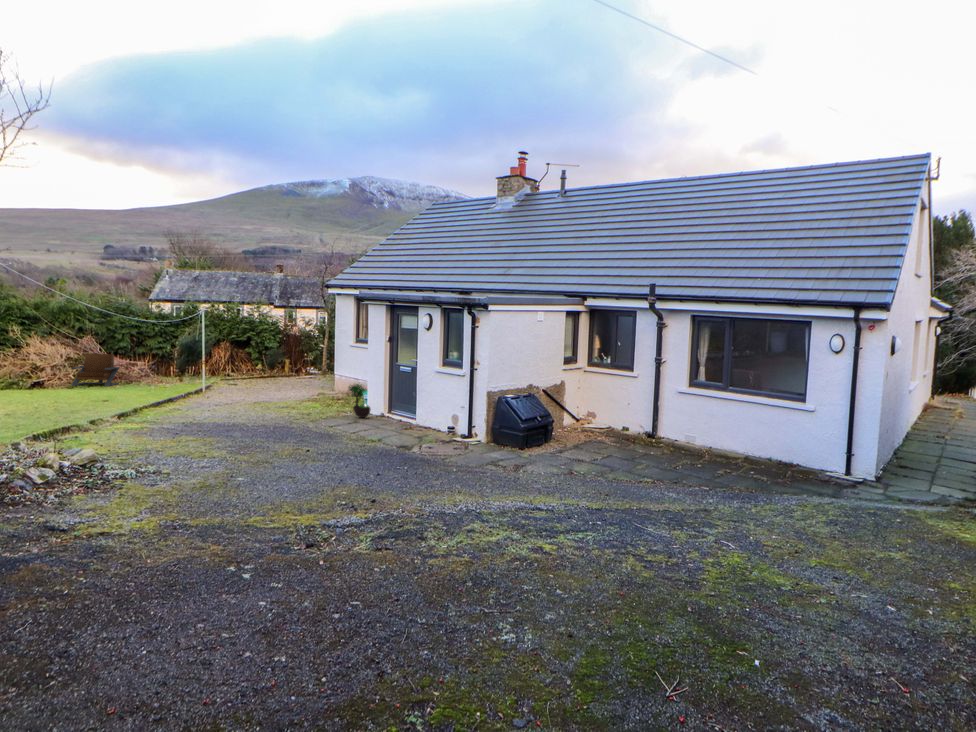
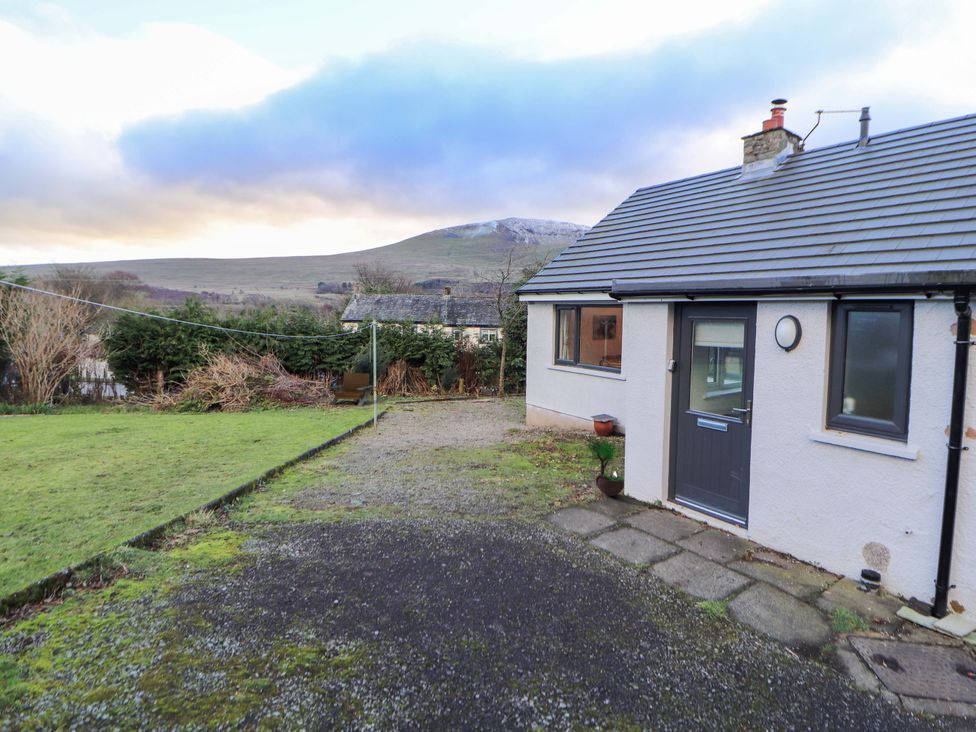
lounge chair: present [72,353,119,386] -> present [330,373,373,406]

